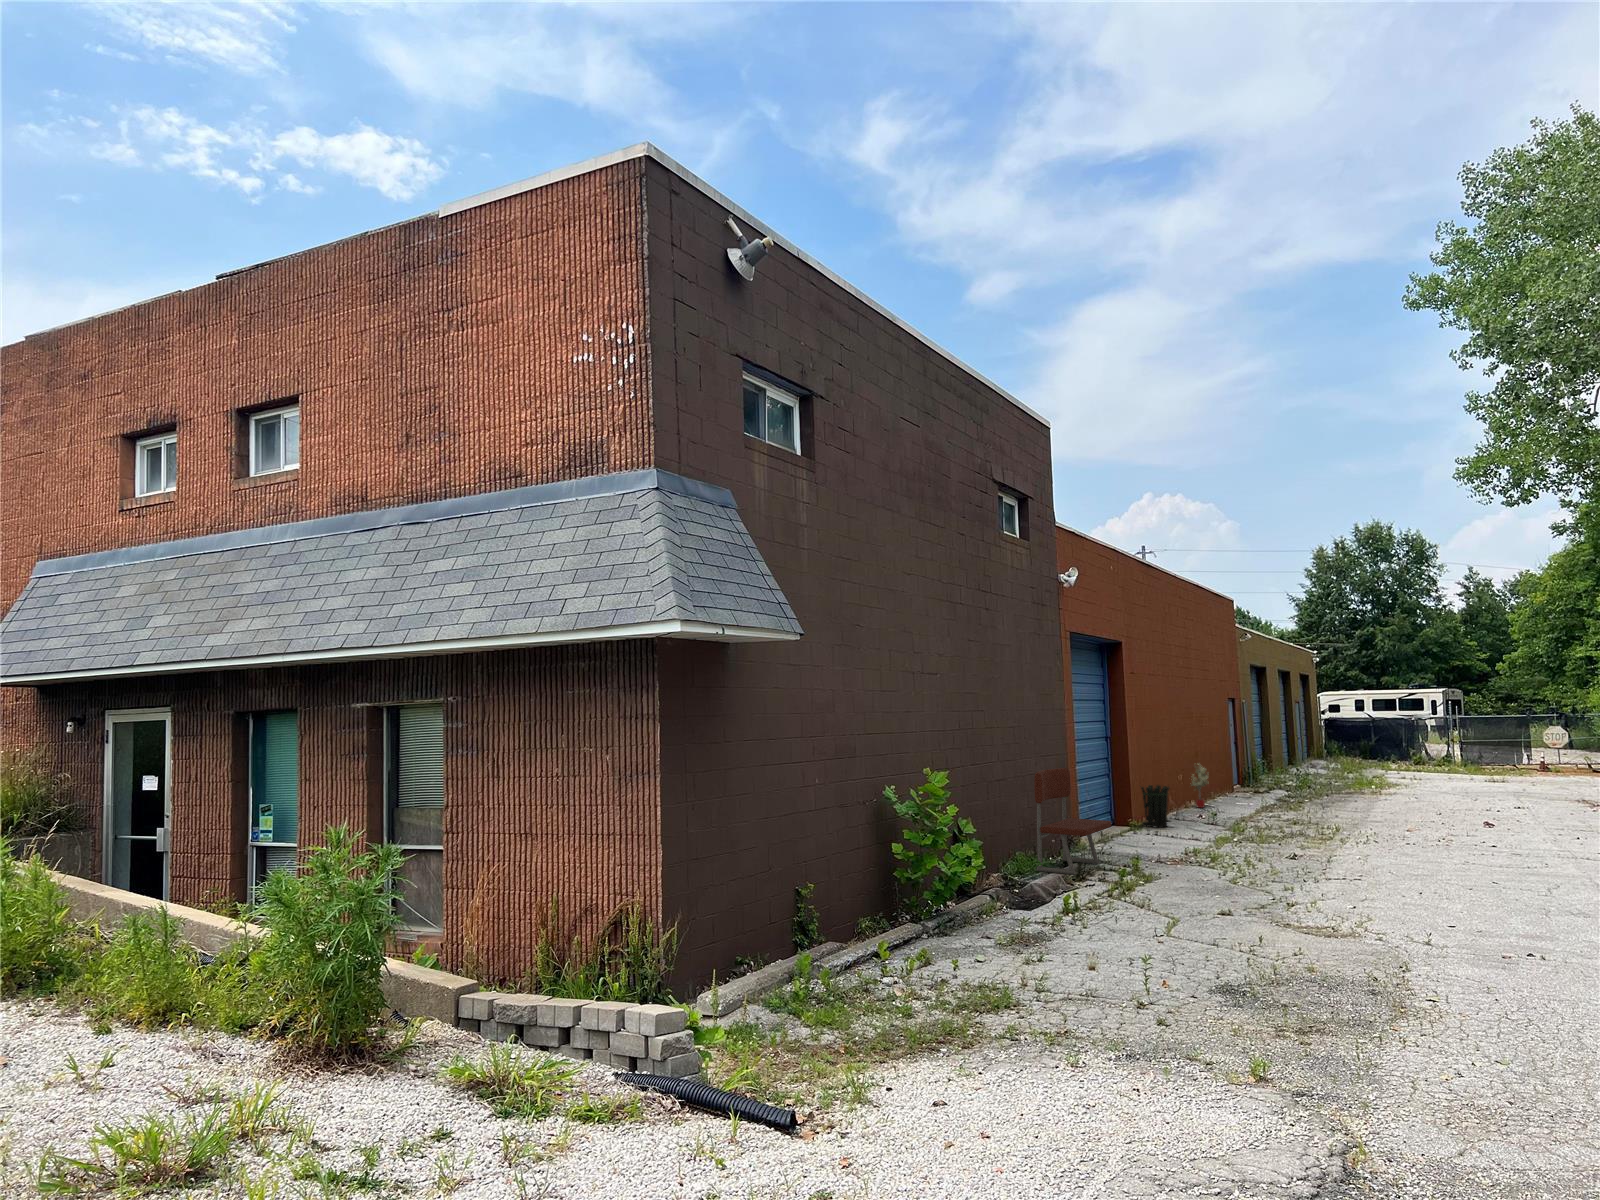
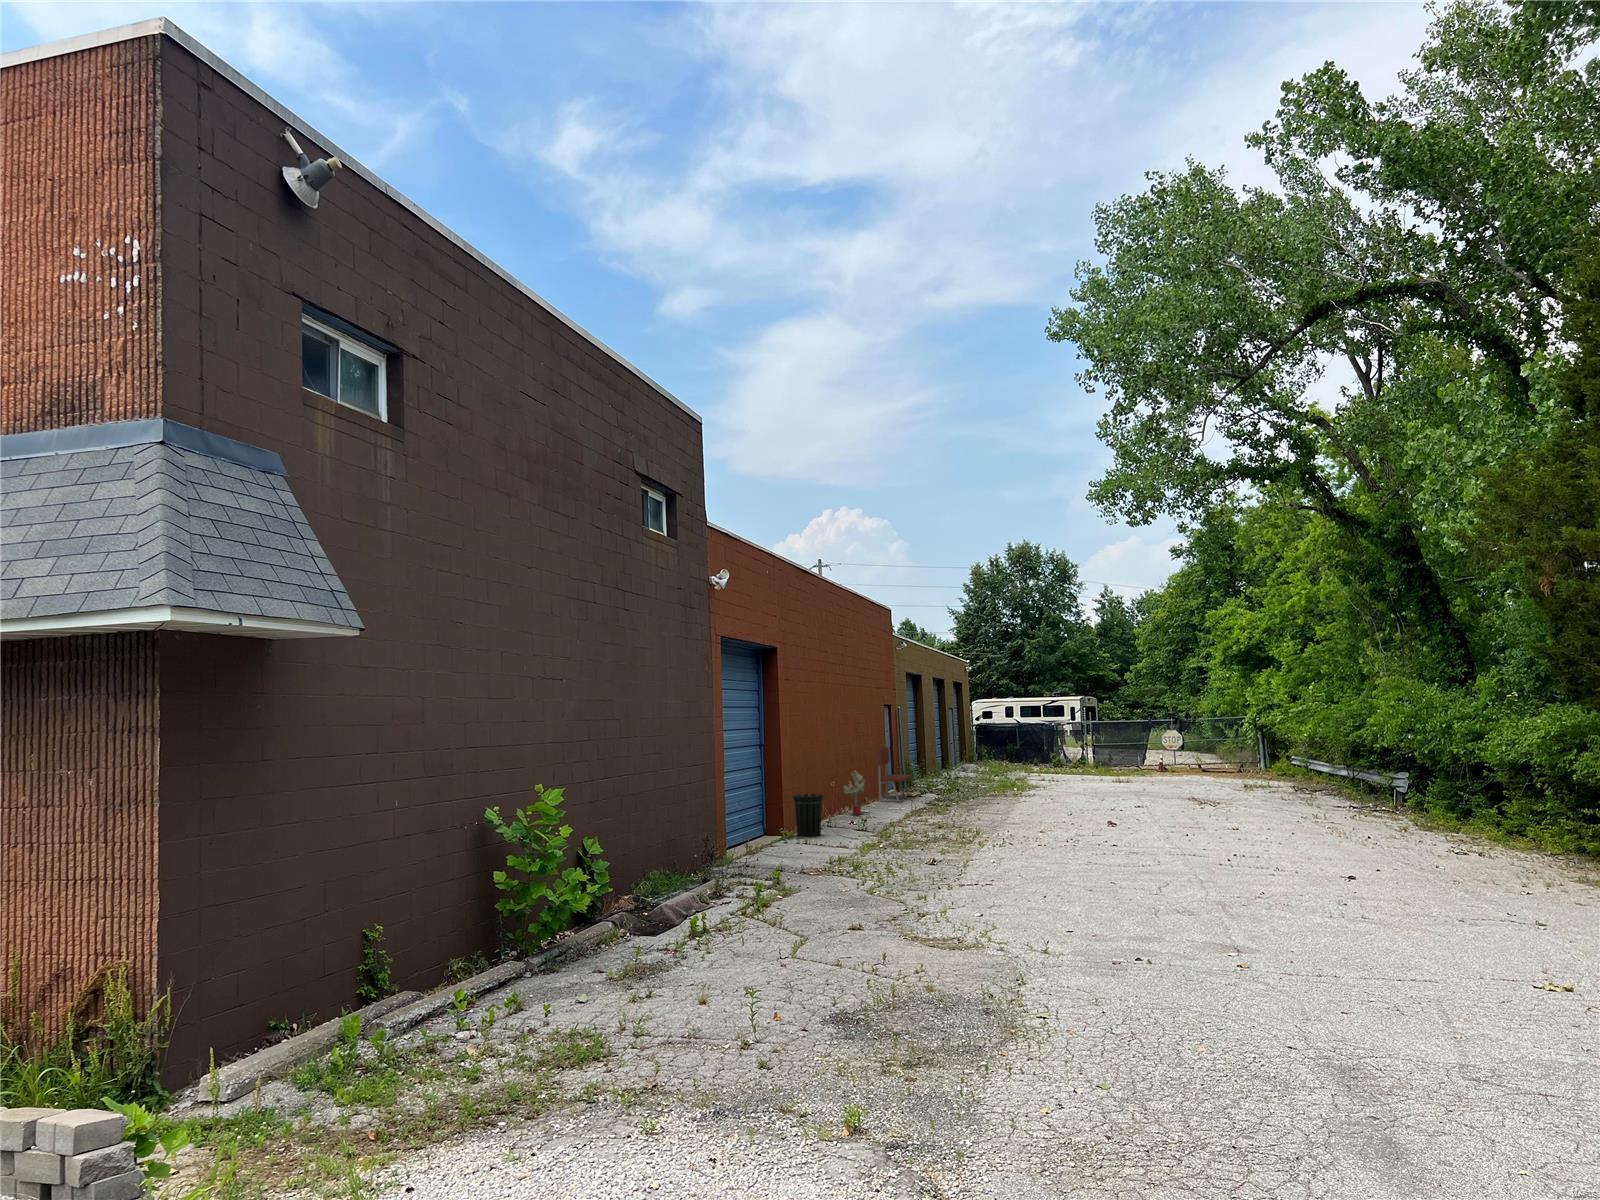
bench: present [1034,768,1111,875] -> present [876,747,912,802]

